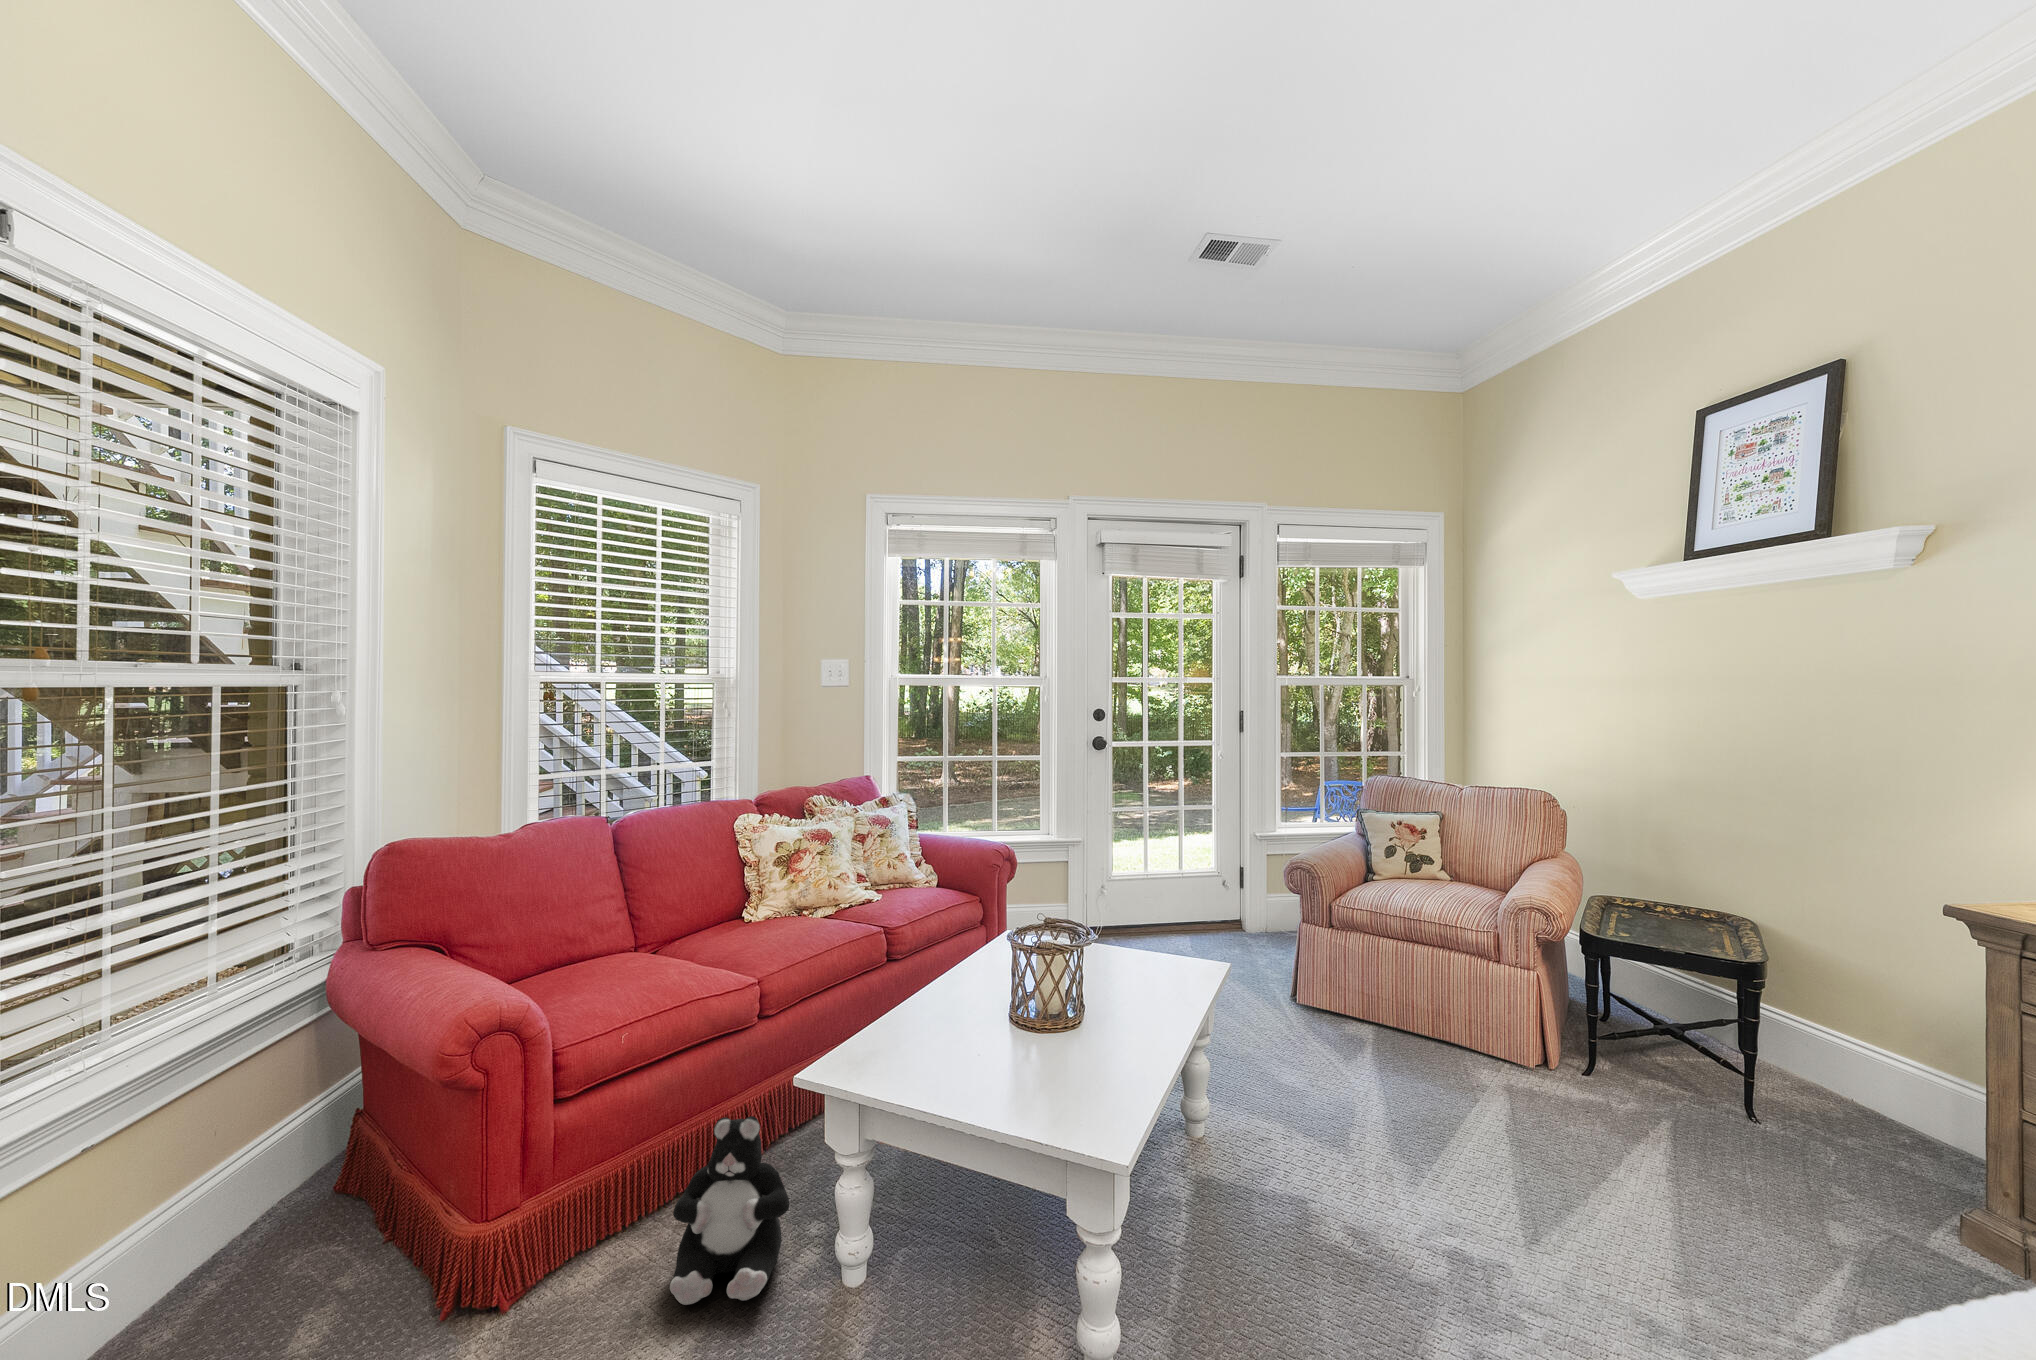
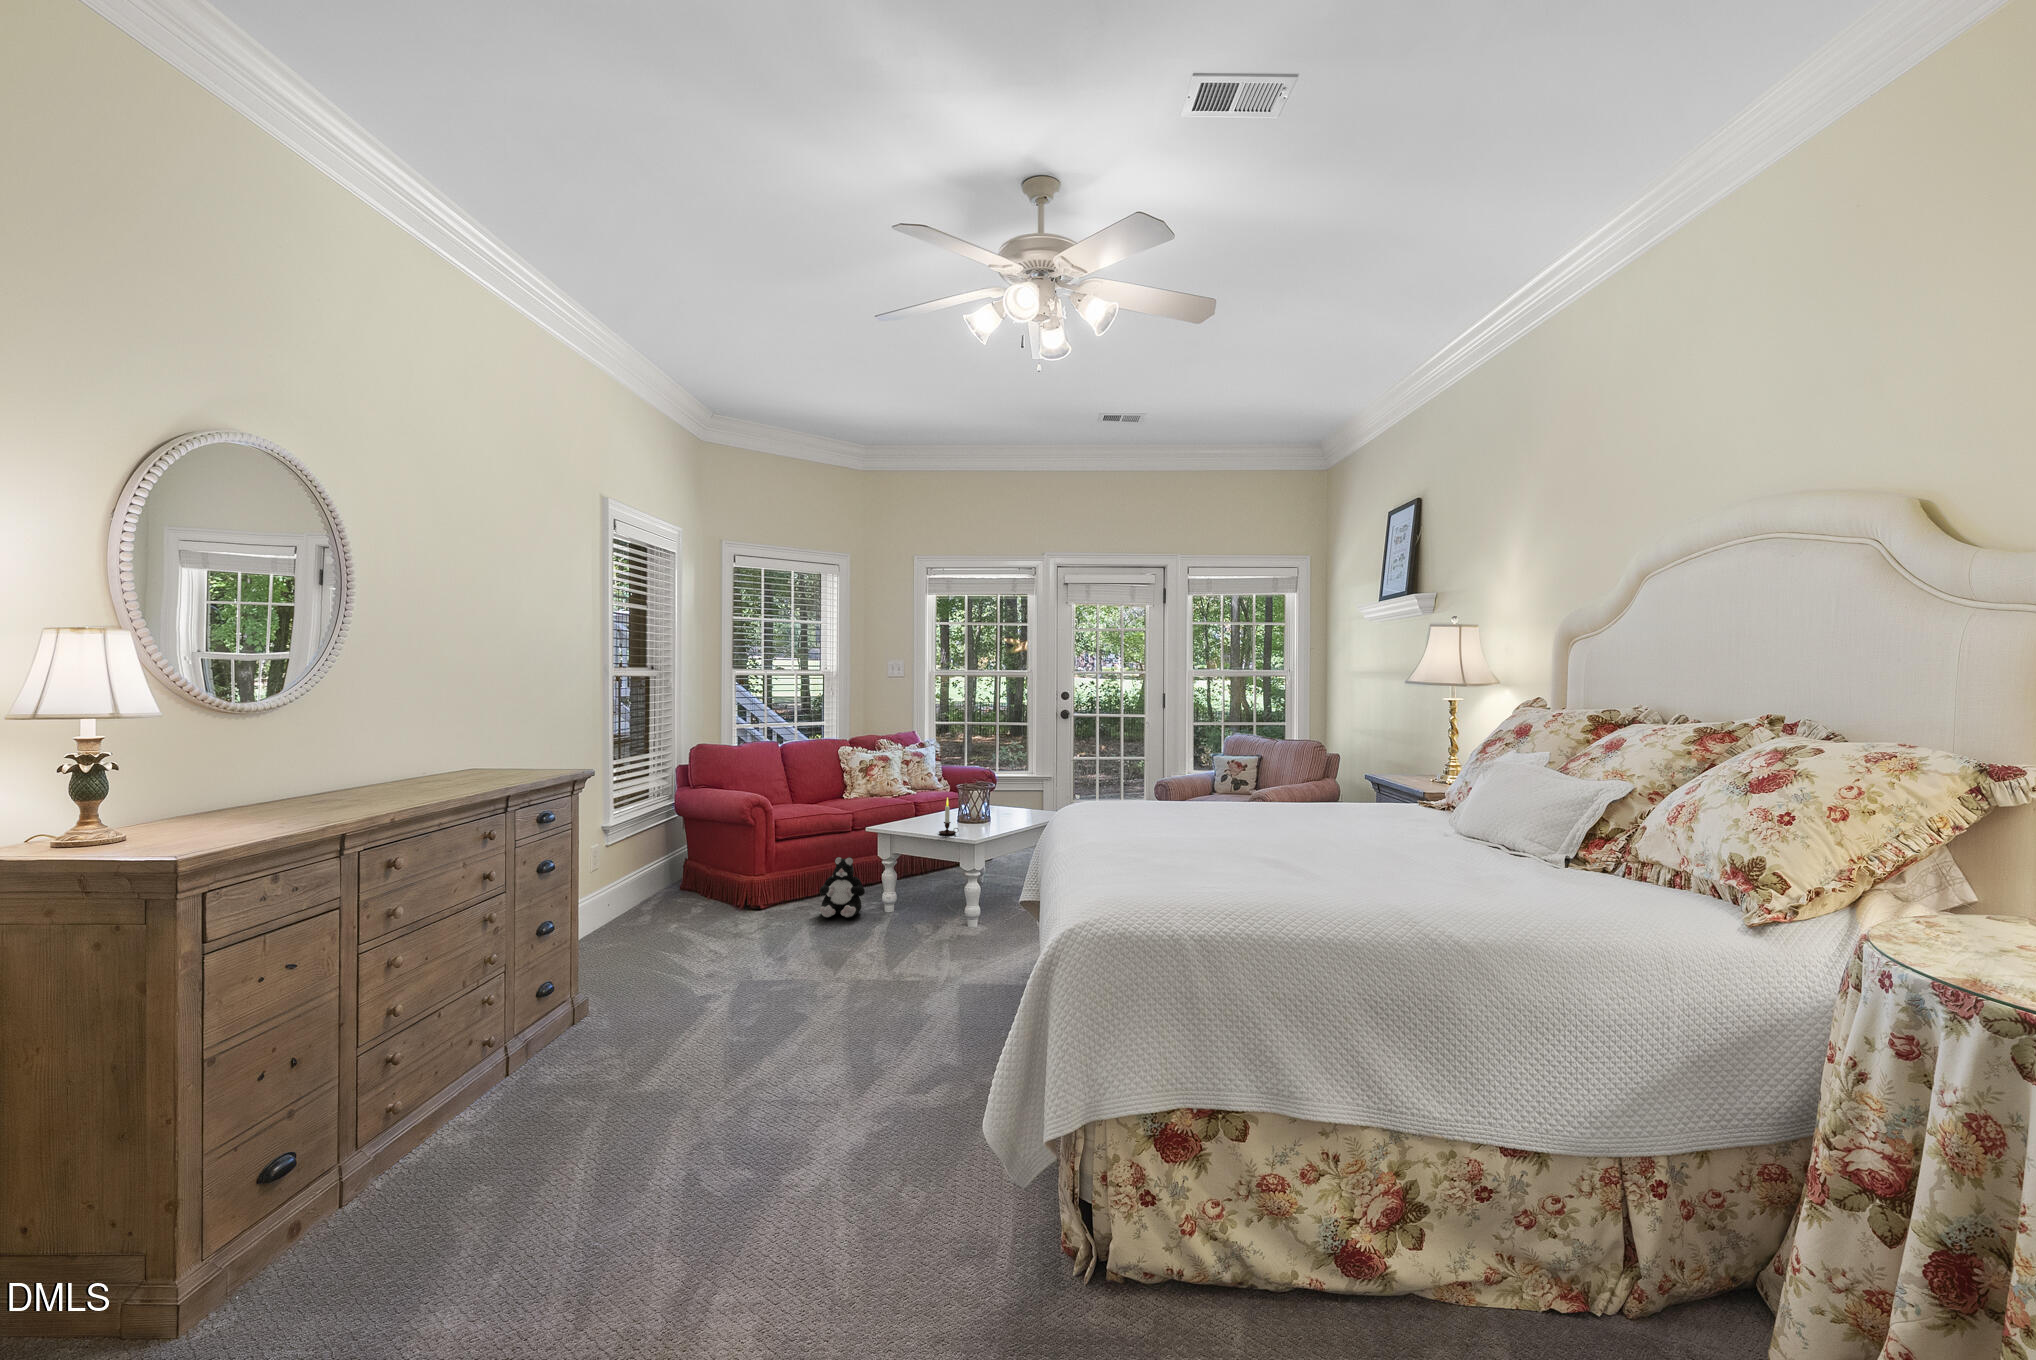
candle: none [966,956,1015,1048] -> present [939,798,958,835]

